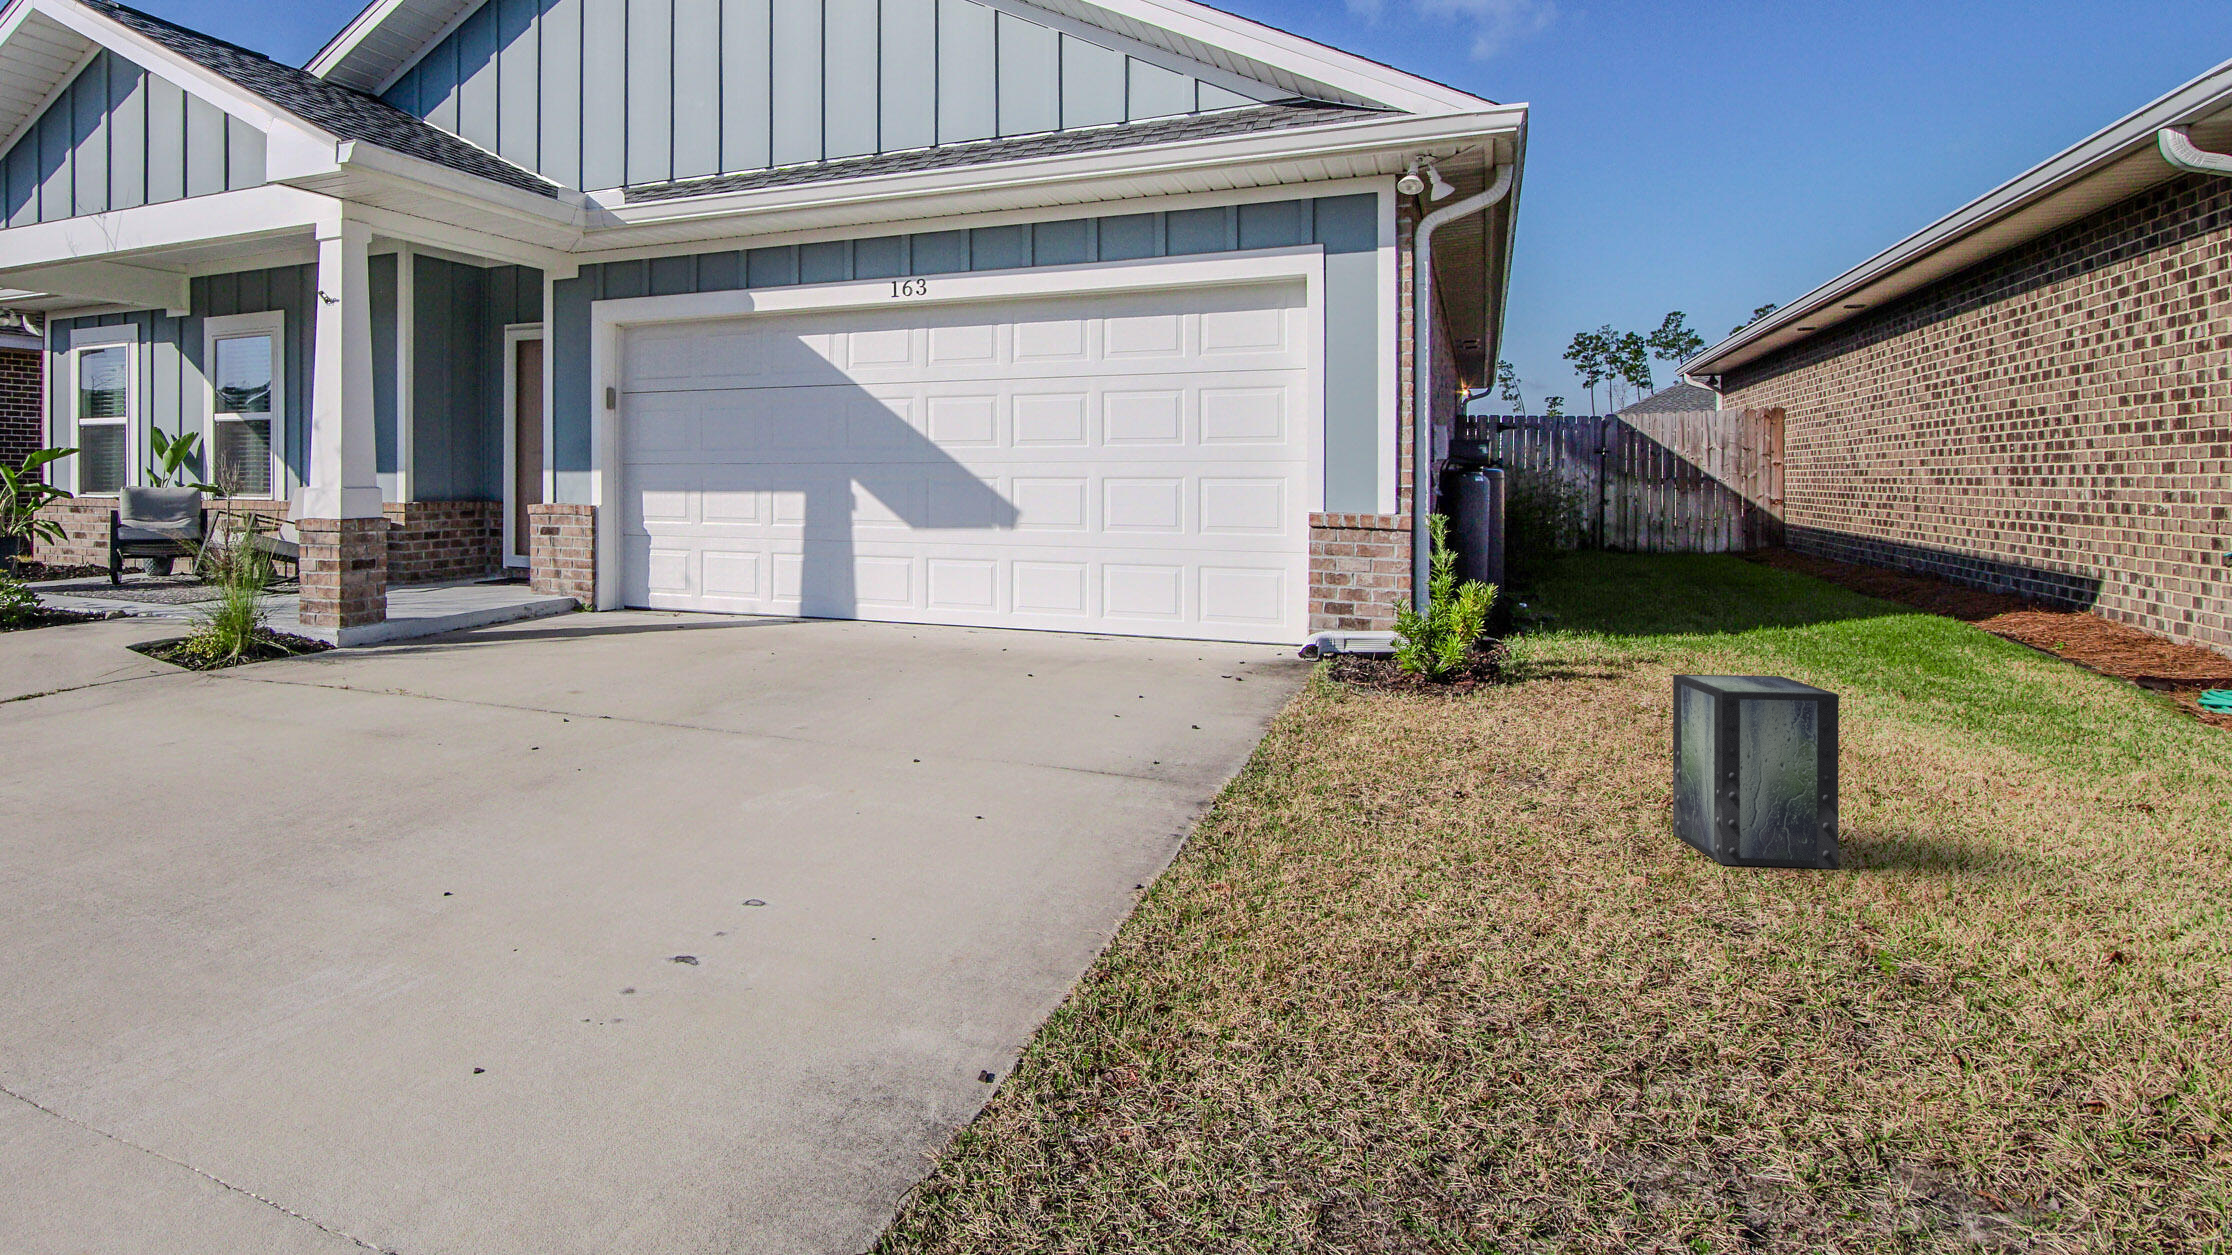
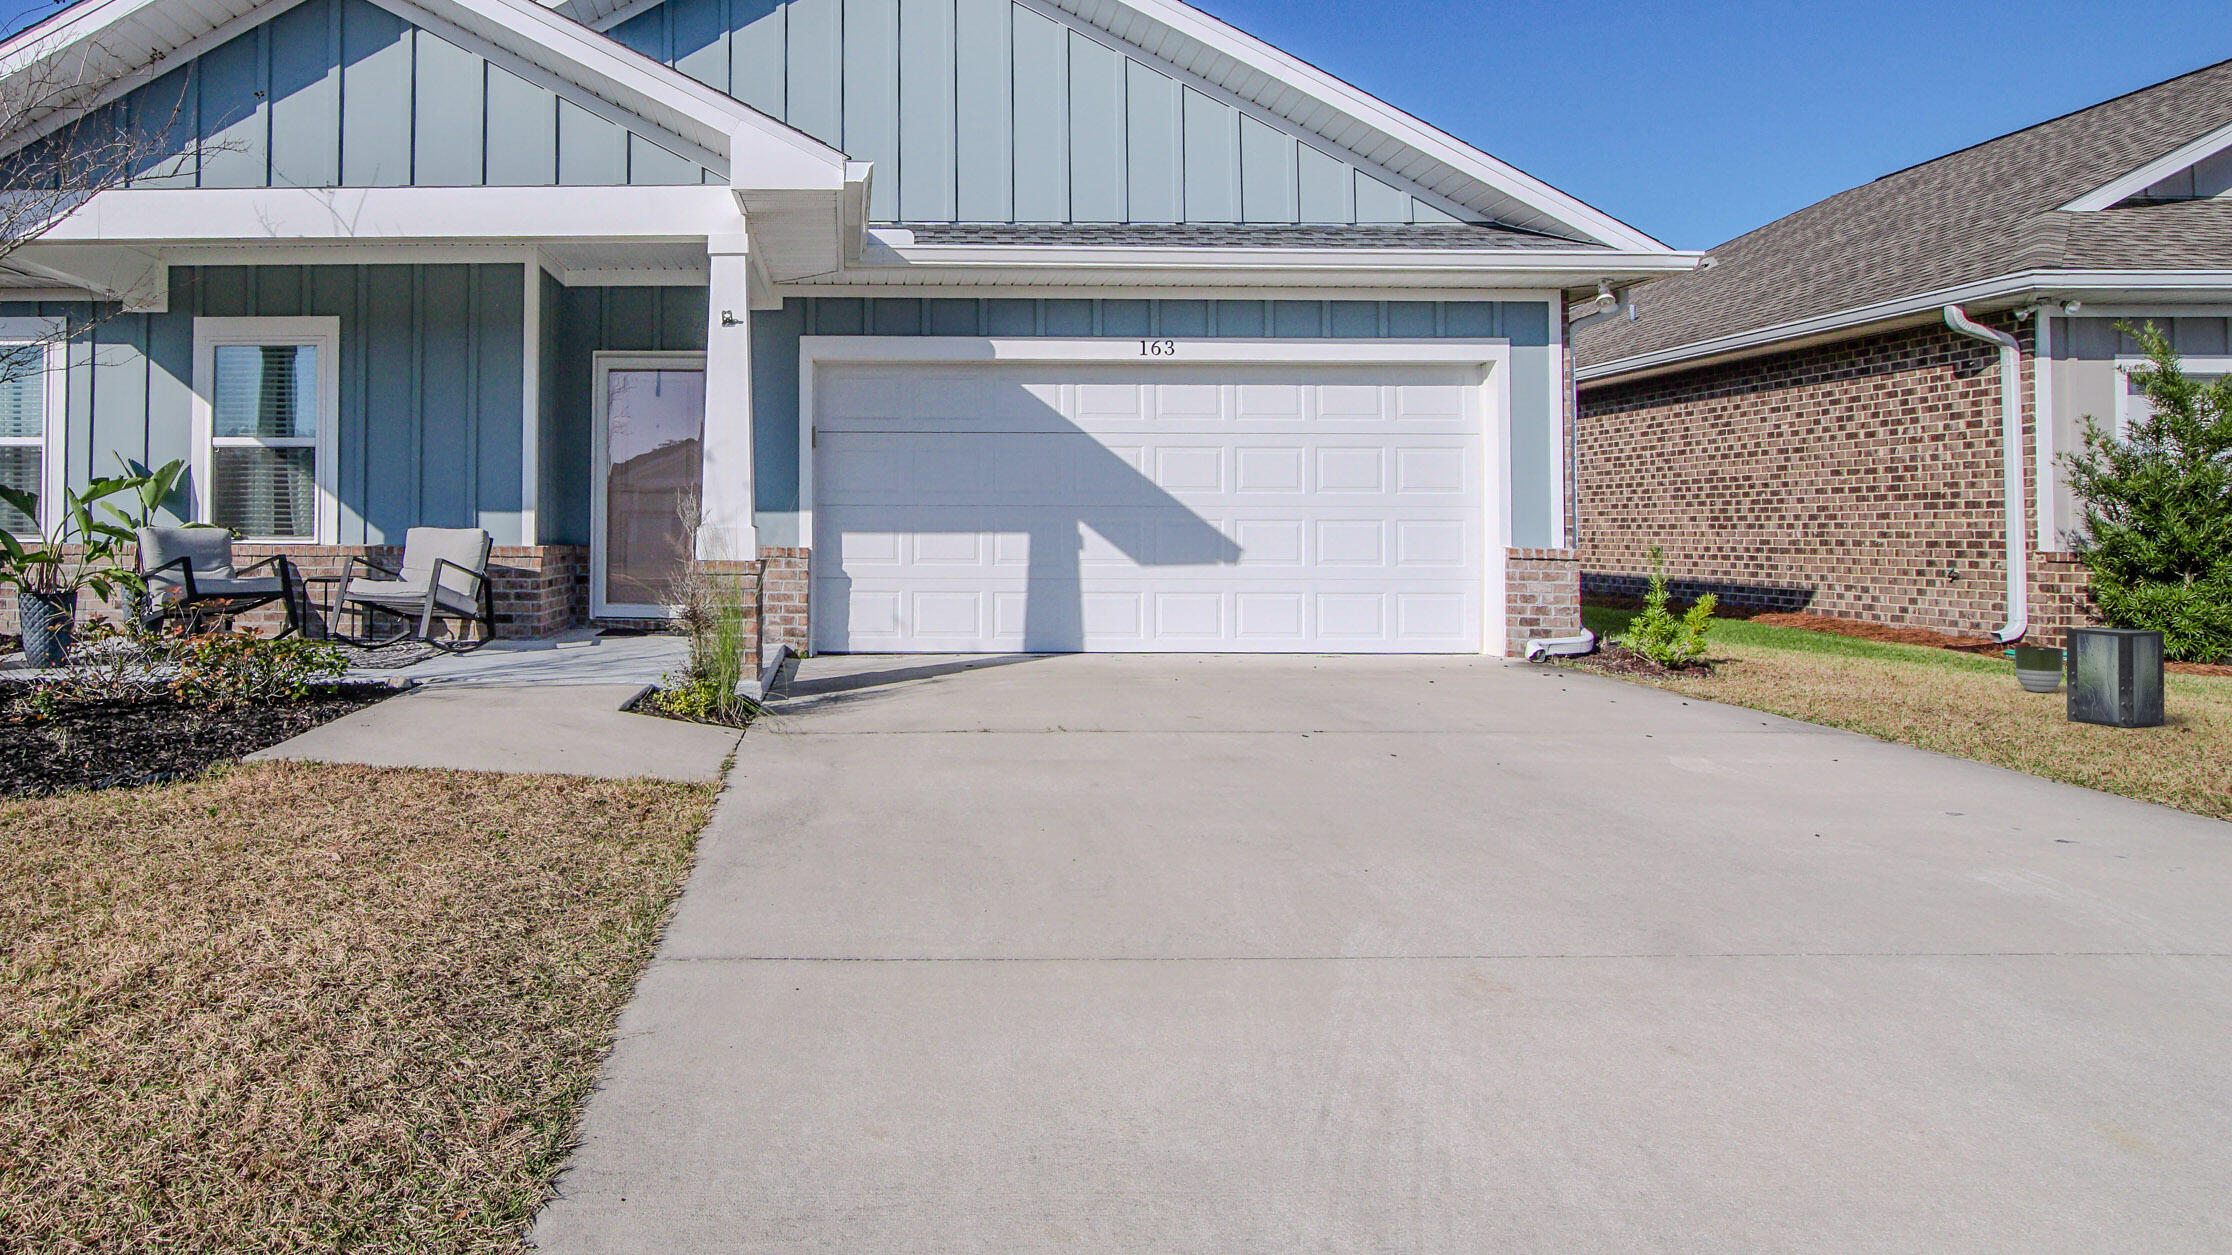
planter: none [1852,694,1939,776] -> present [2014,646,2064,692]

